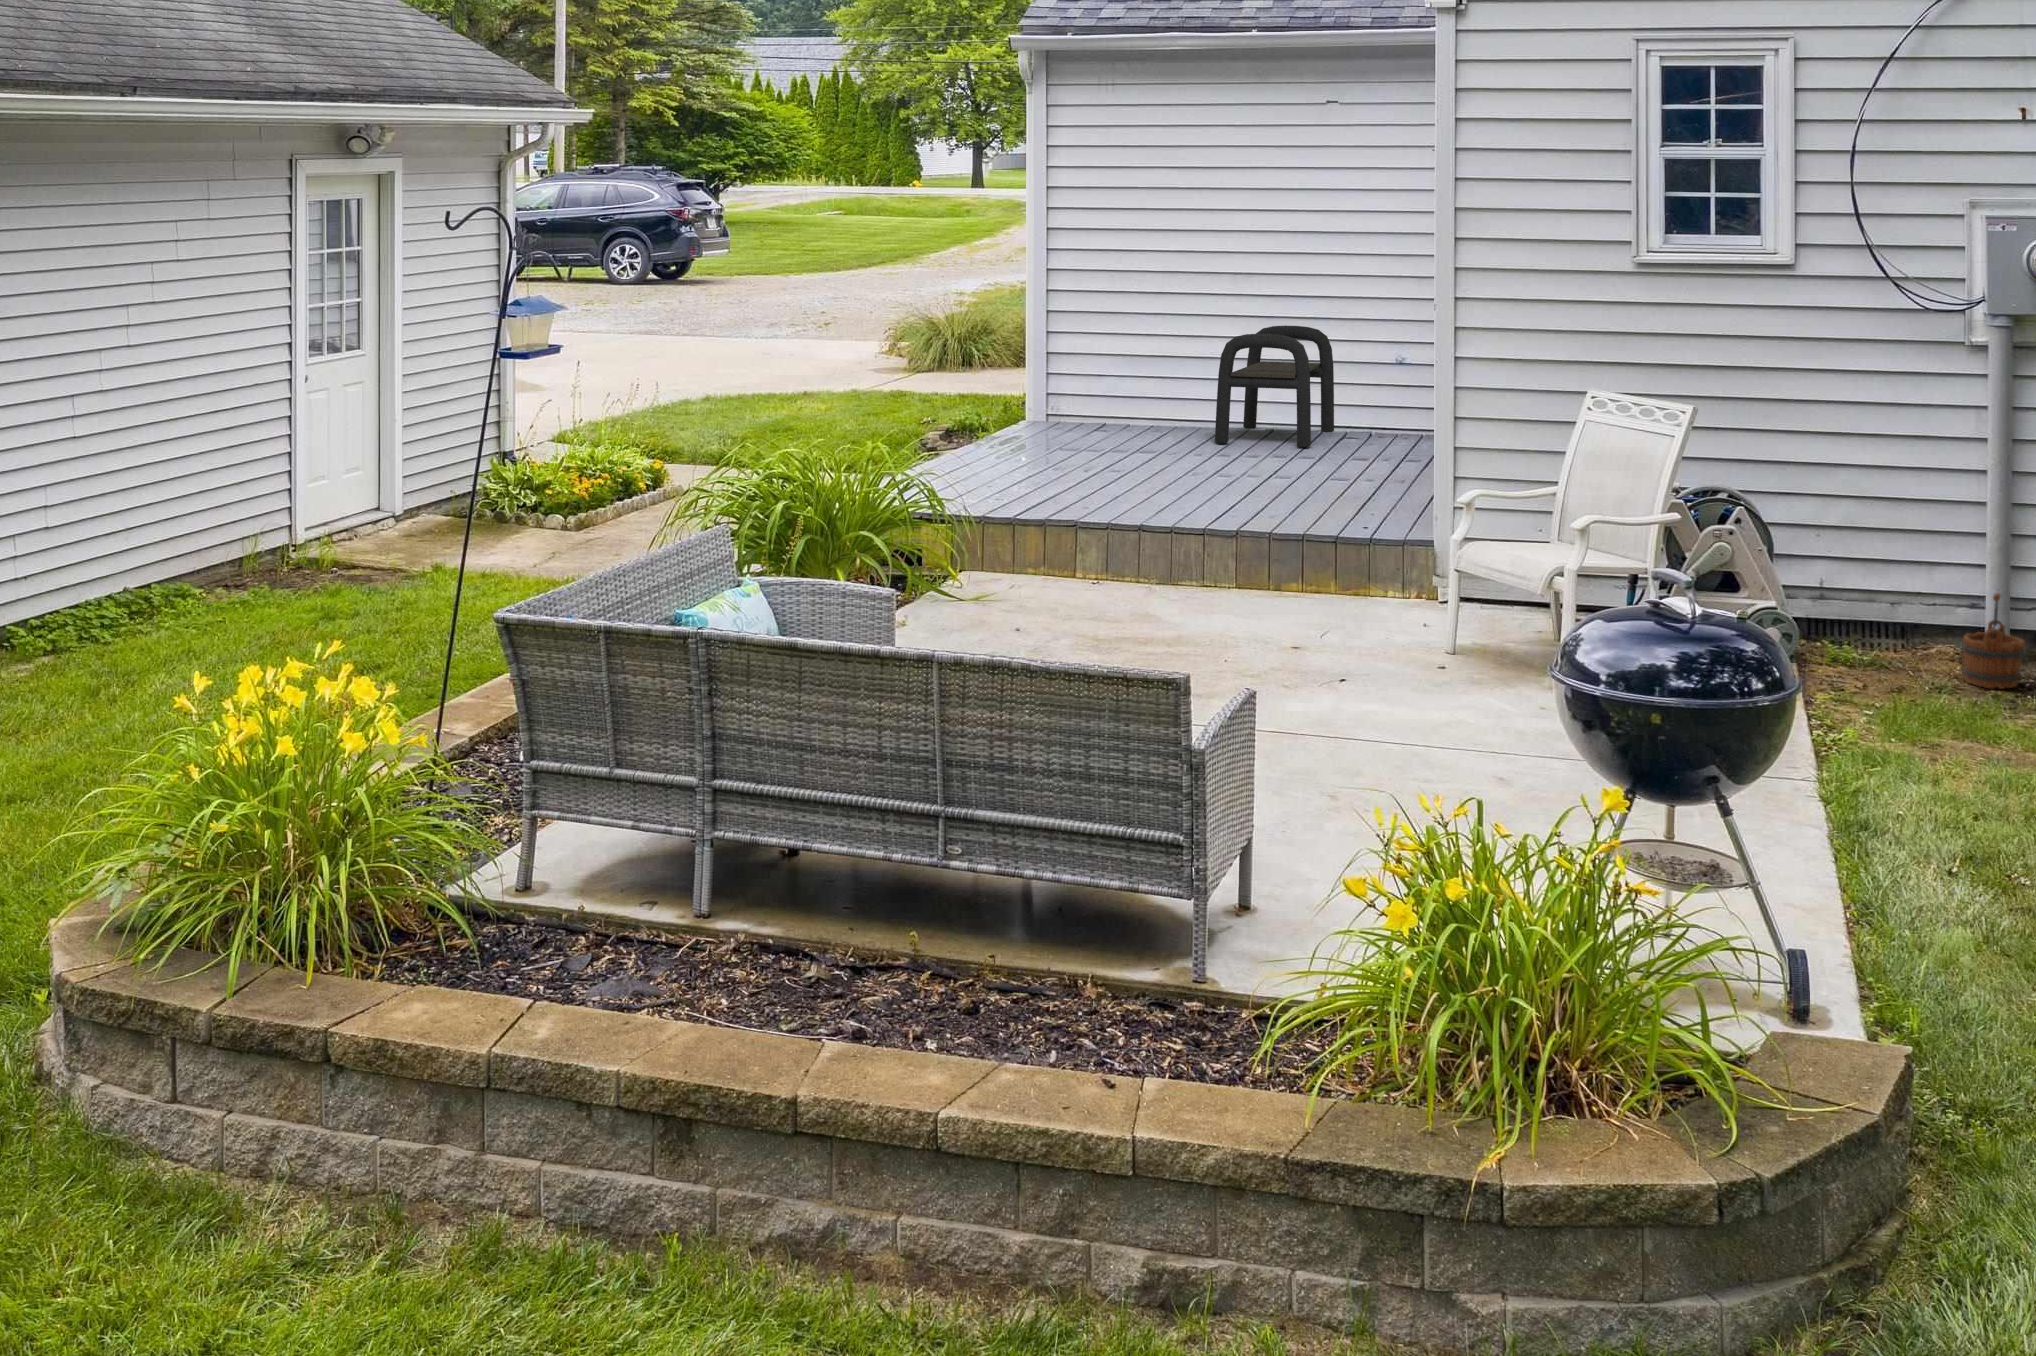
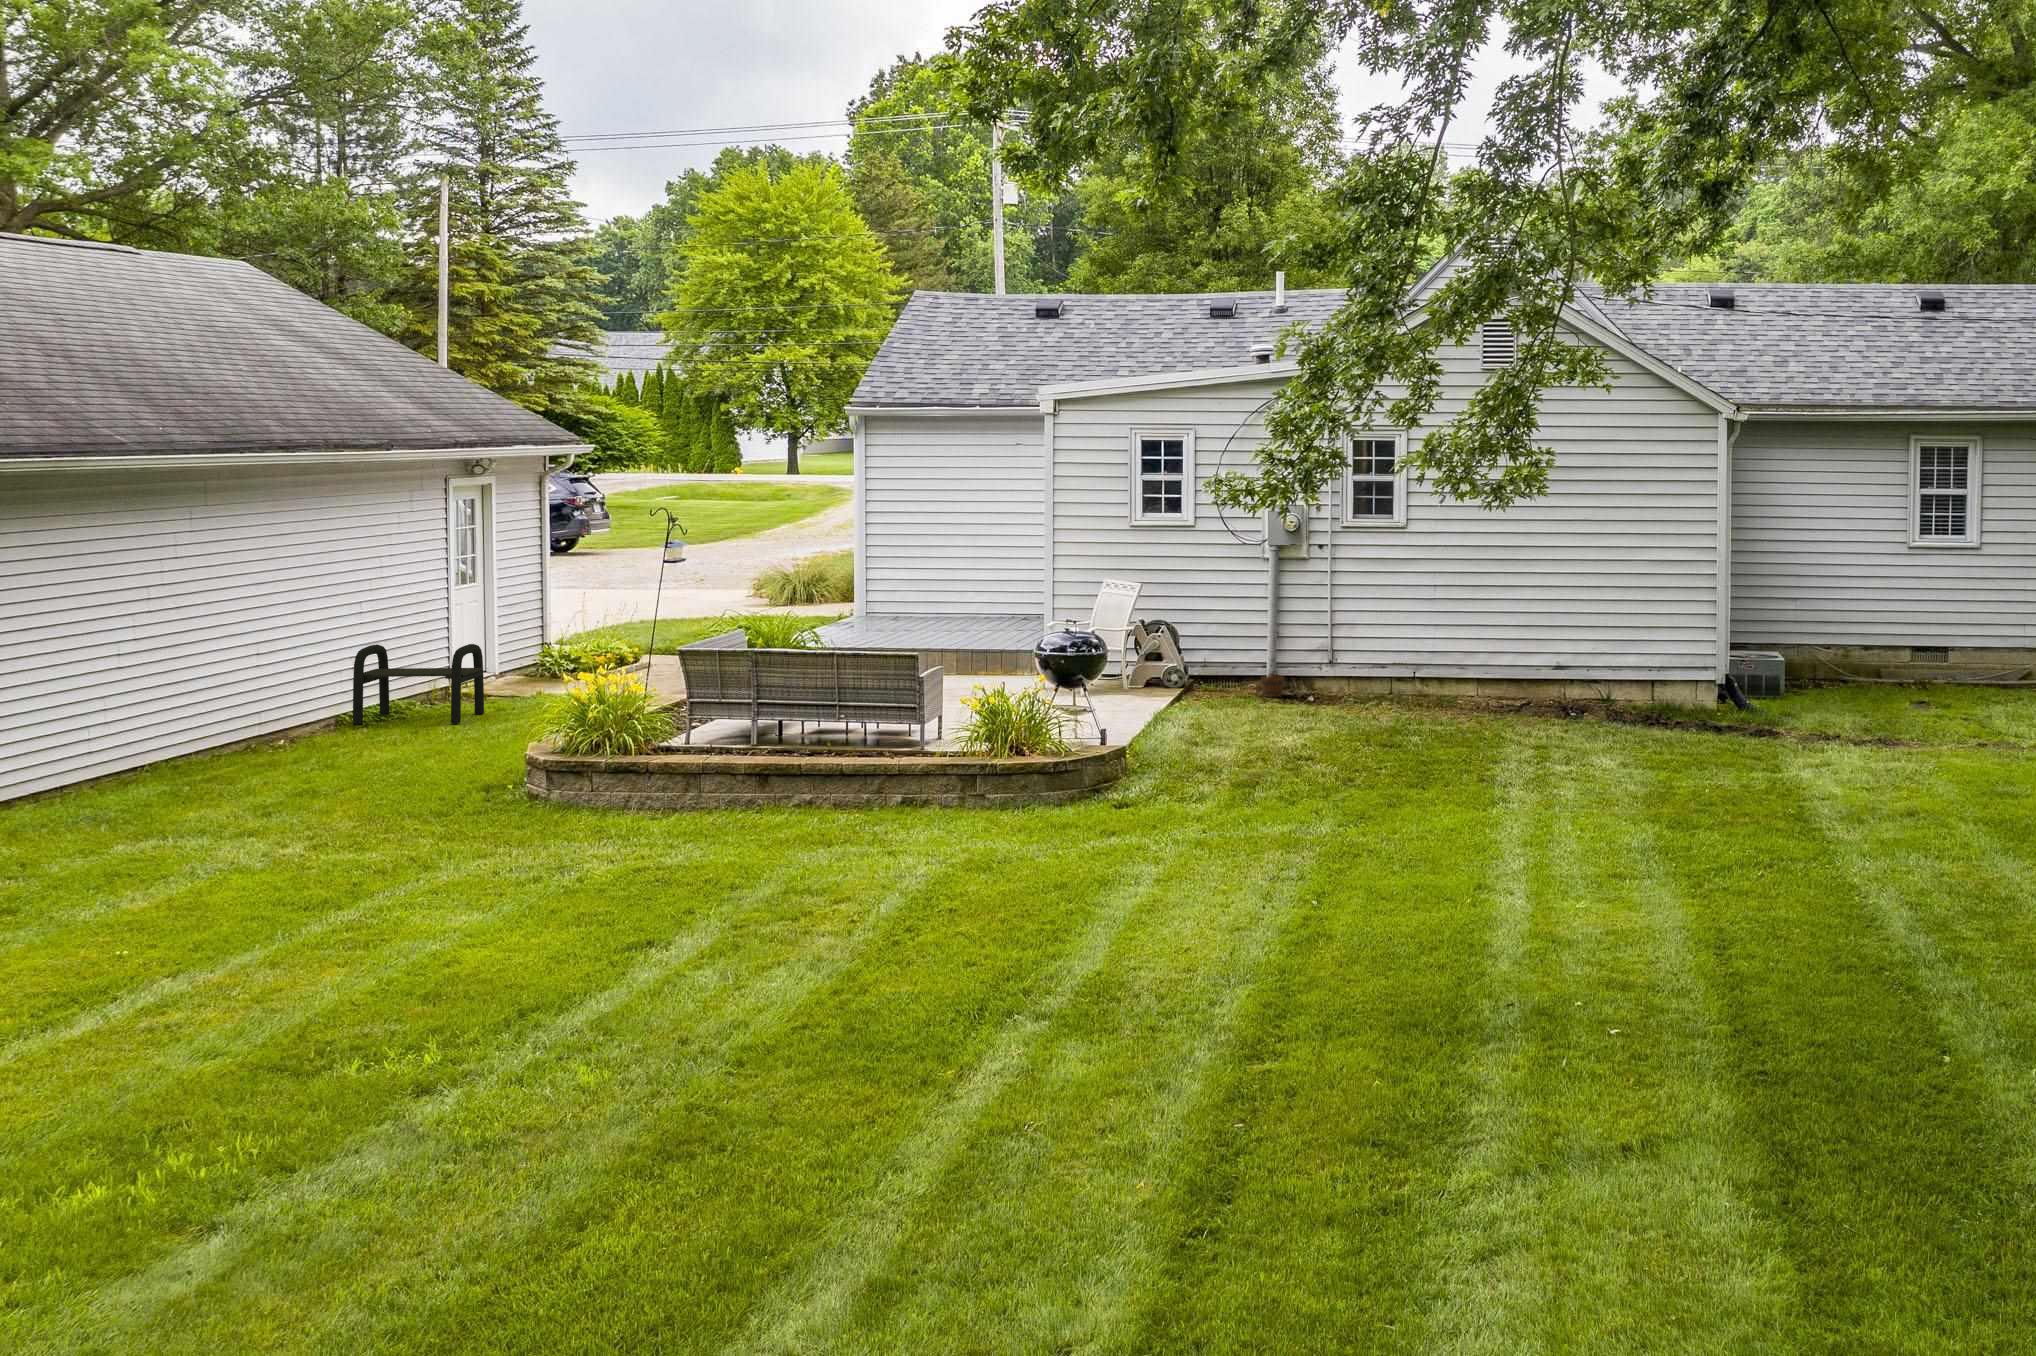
bench: present [1215,326,1334,447] -> present [353,644,484,725]

